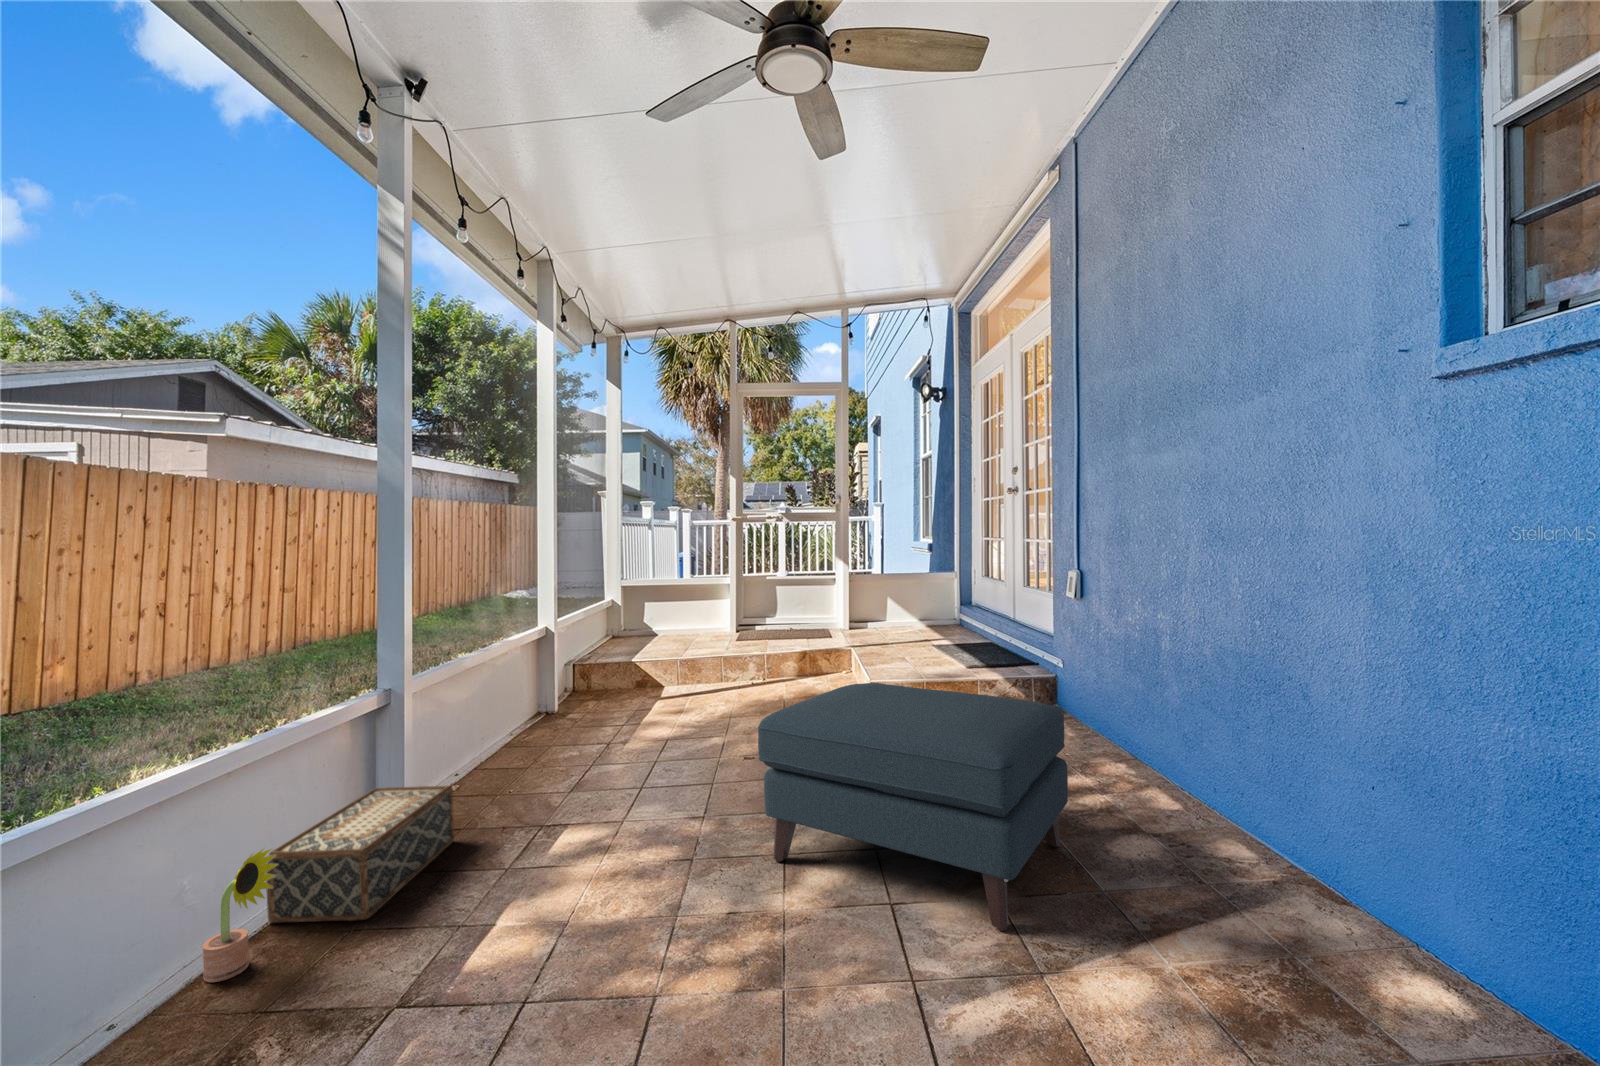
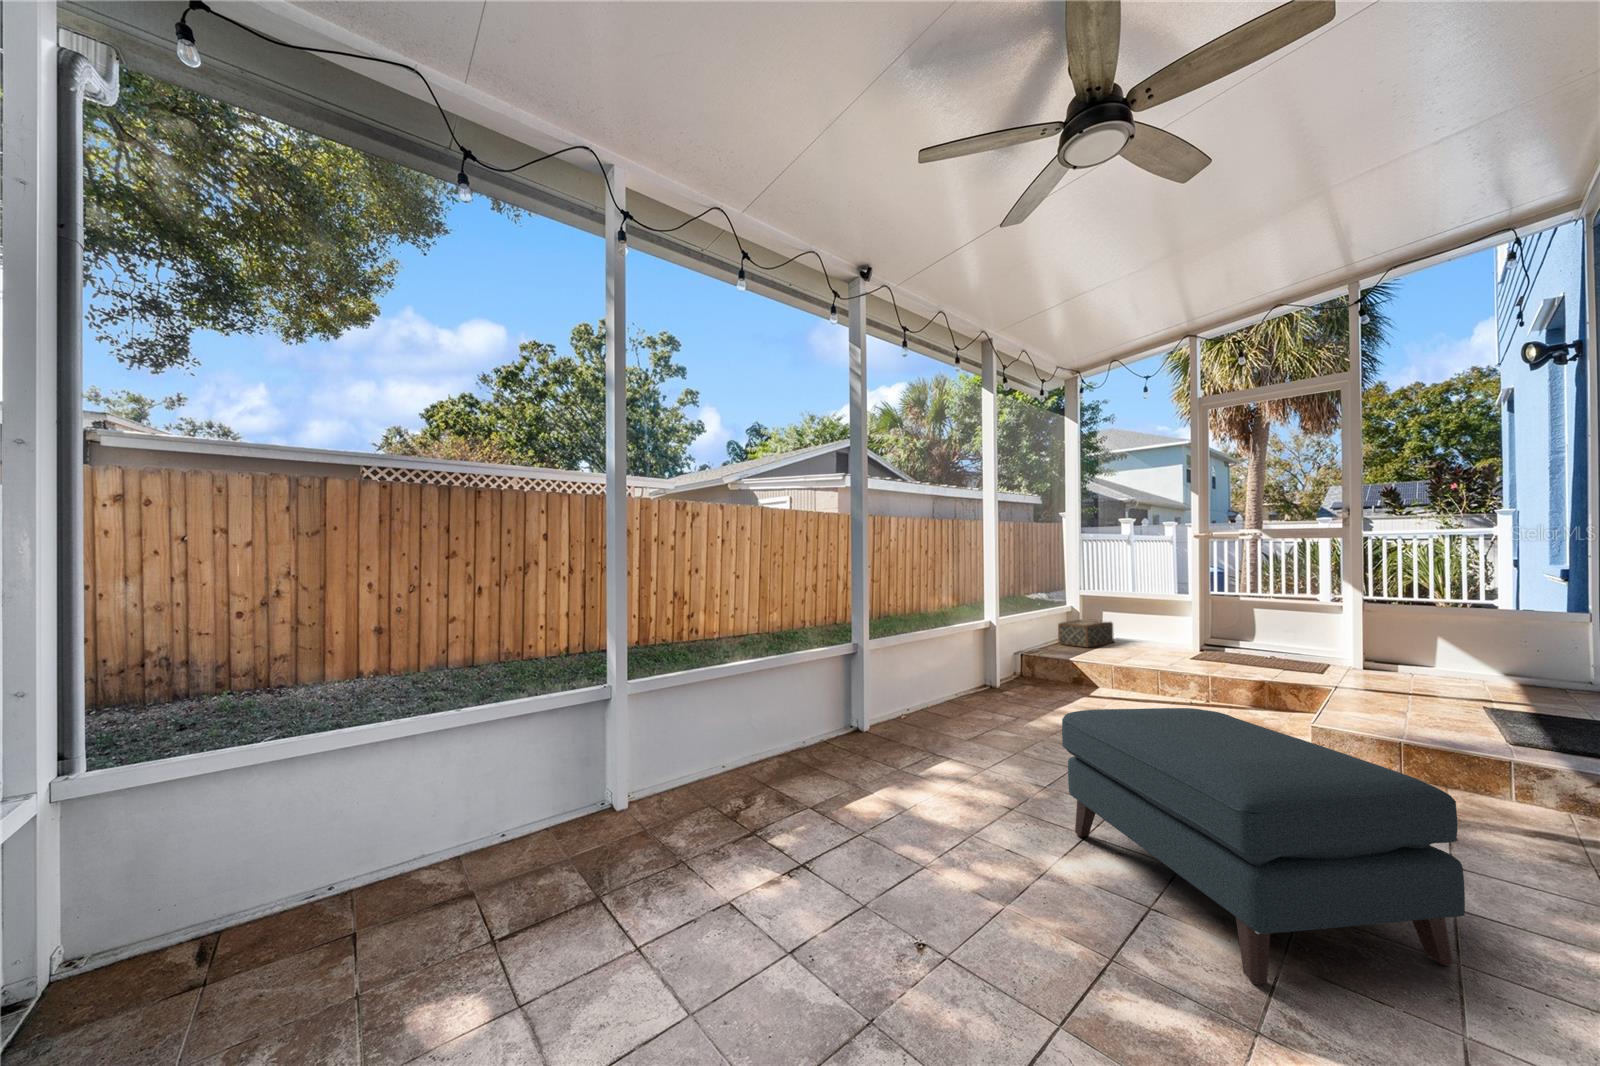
woven basket: present [266,786,454,923] -> present [1058,620,1114,647]
decorative plant: present [202,849,278,982] -> none [757,710,787,768]

